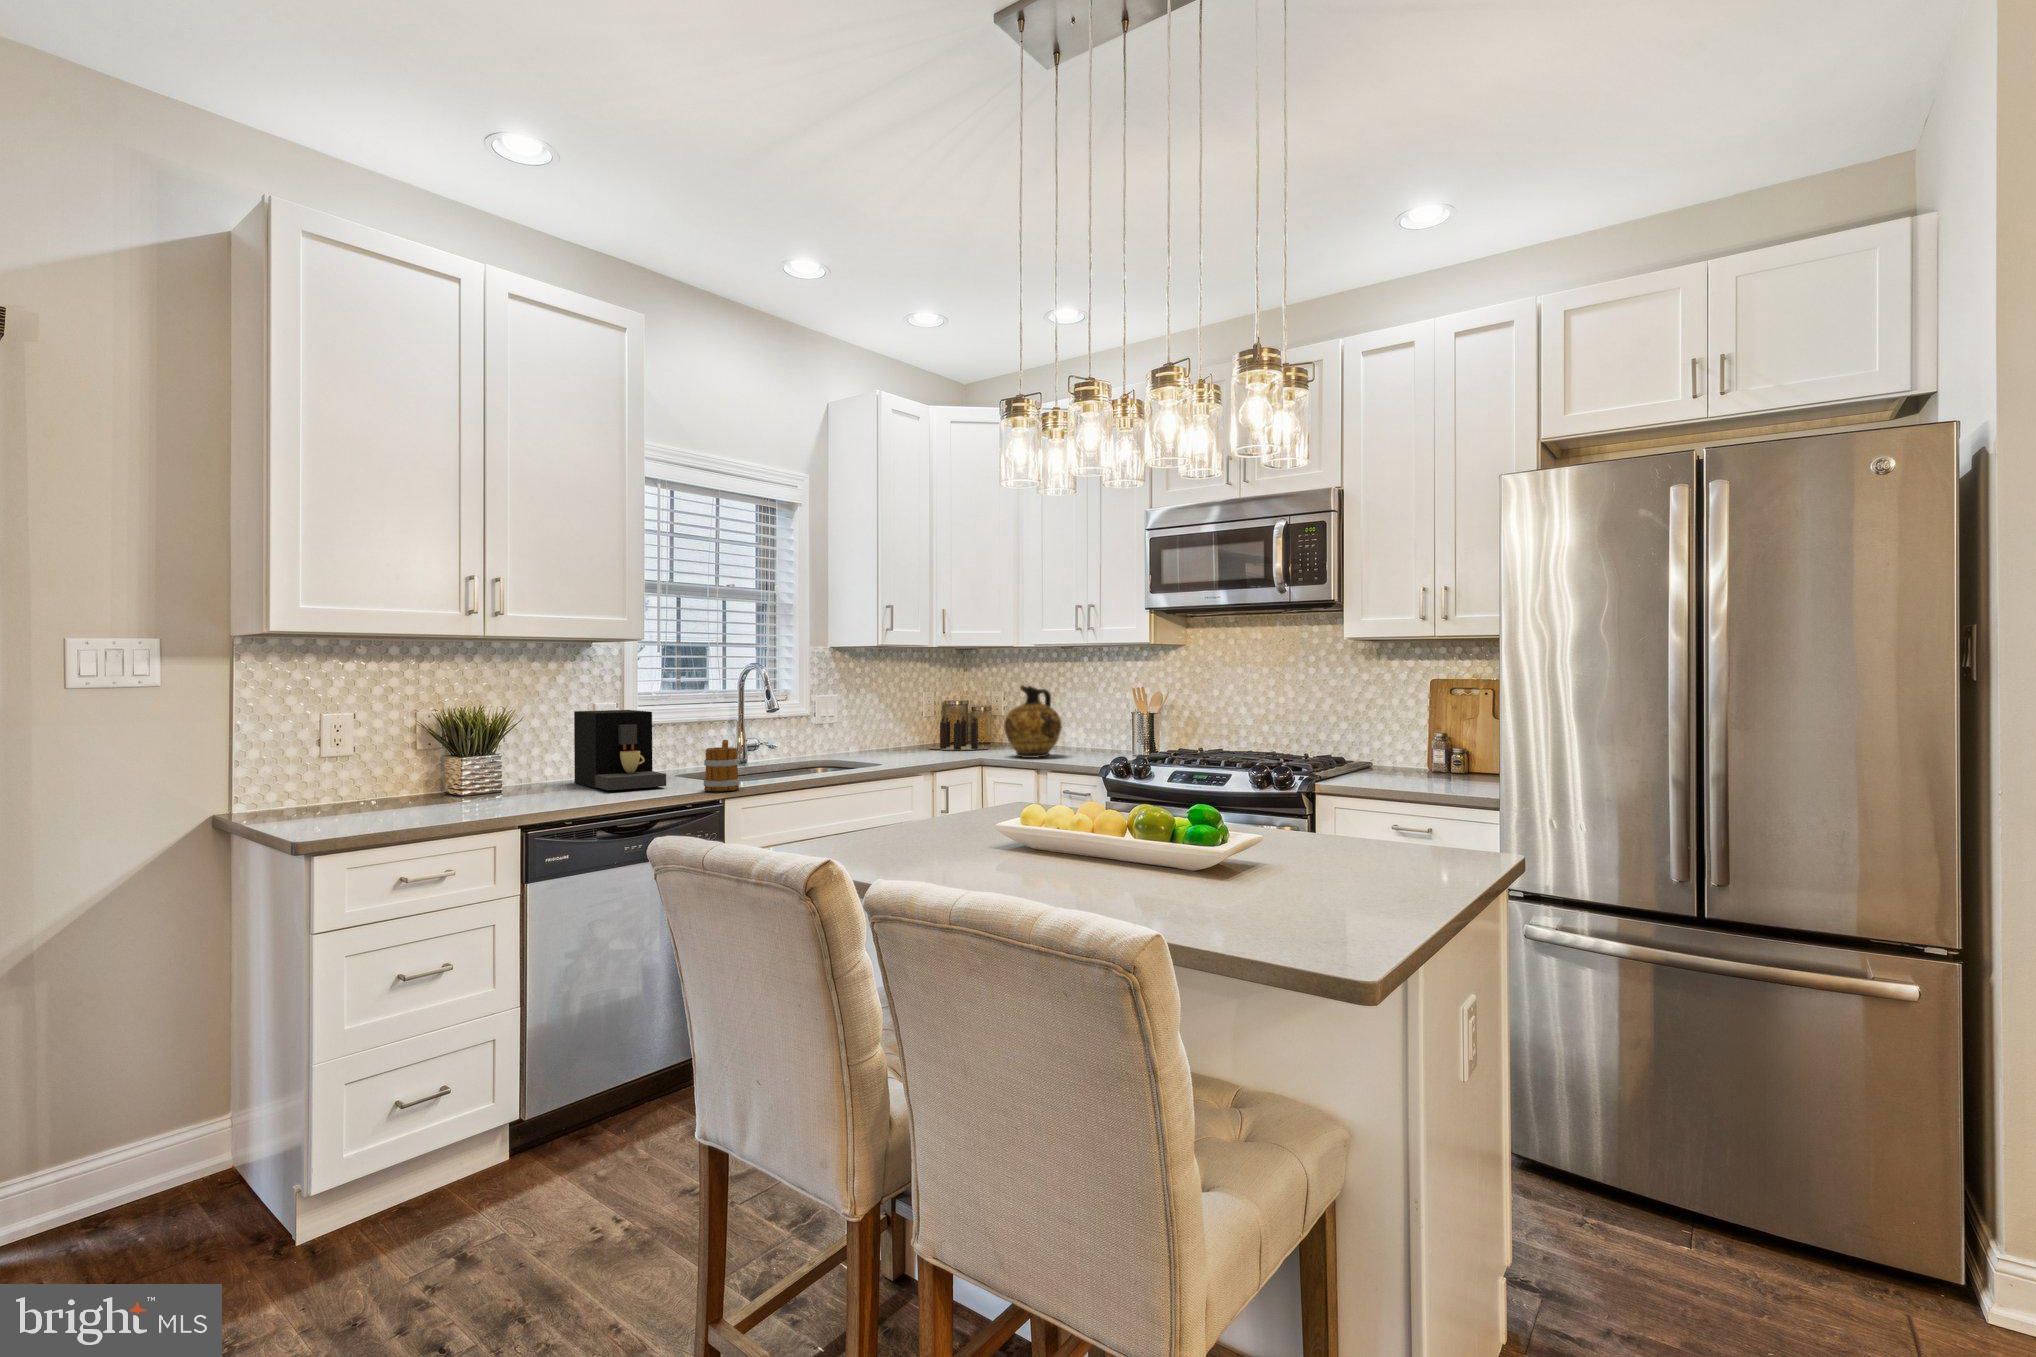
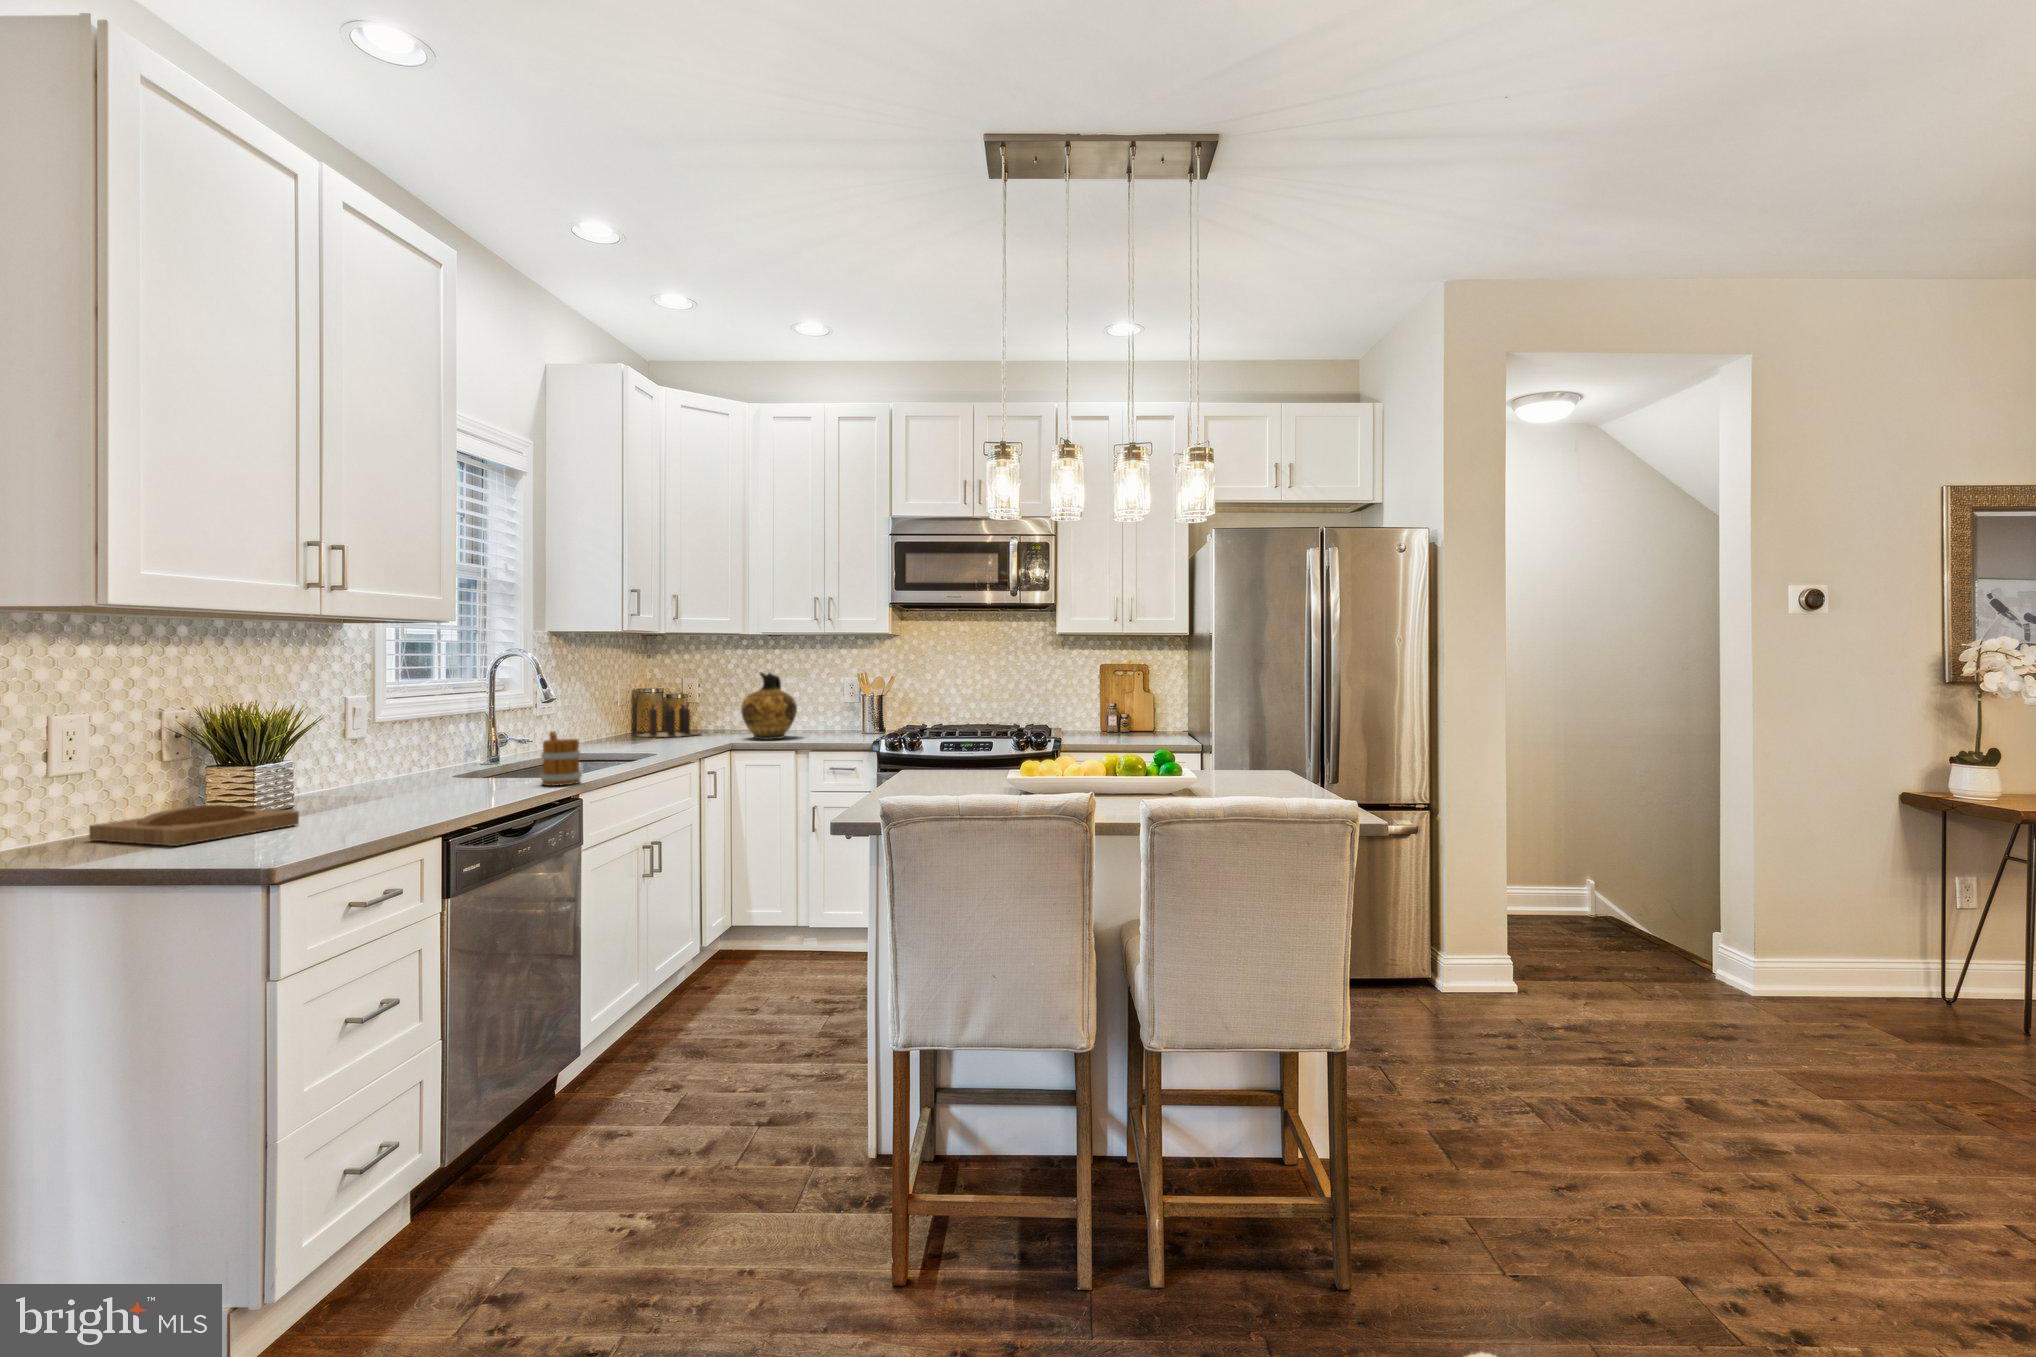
coffee maker: present [574,710,666,790] -> none [336,703,486,793]
tray: none [333,789,458,819] -> present [89,805,299,846]

